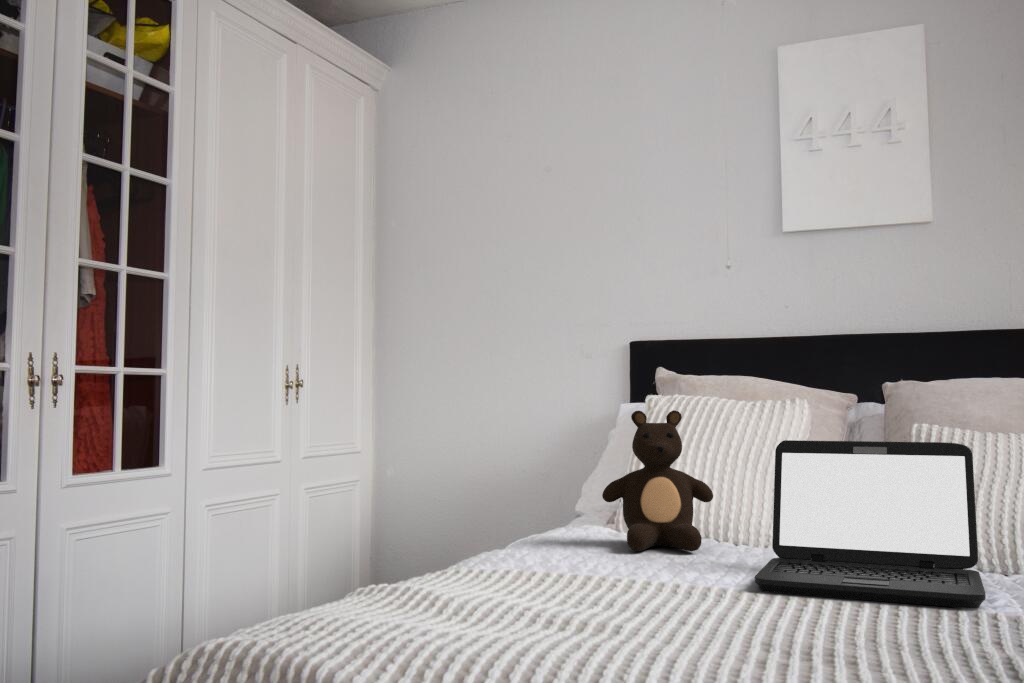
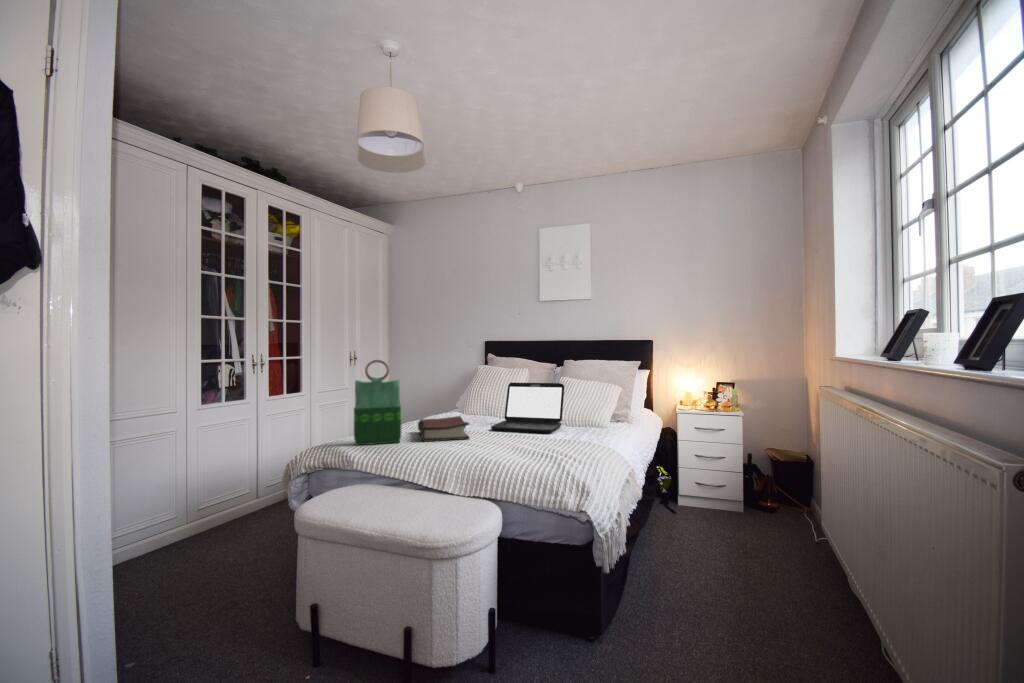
tote bag: none [331,339,493,638] -> present [354,360,402,445]
teddy bear: present [602,410,713,551] -> none [458,371,496,419]
hardback book: none [521,540,720,630] -> present [418,416,469,442]

